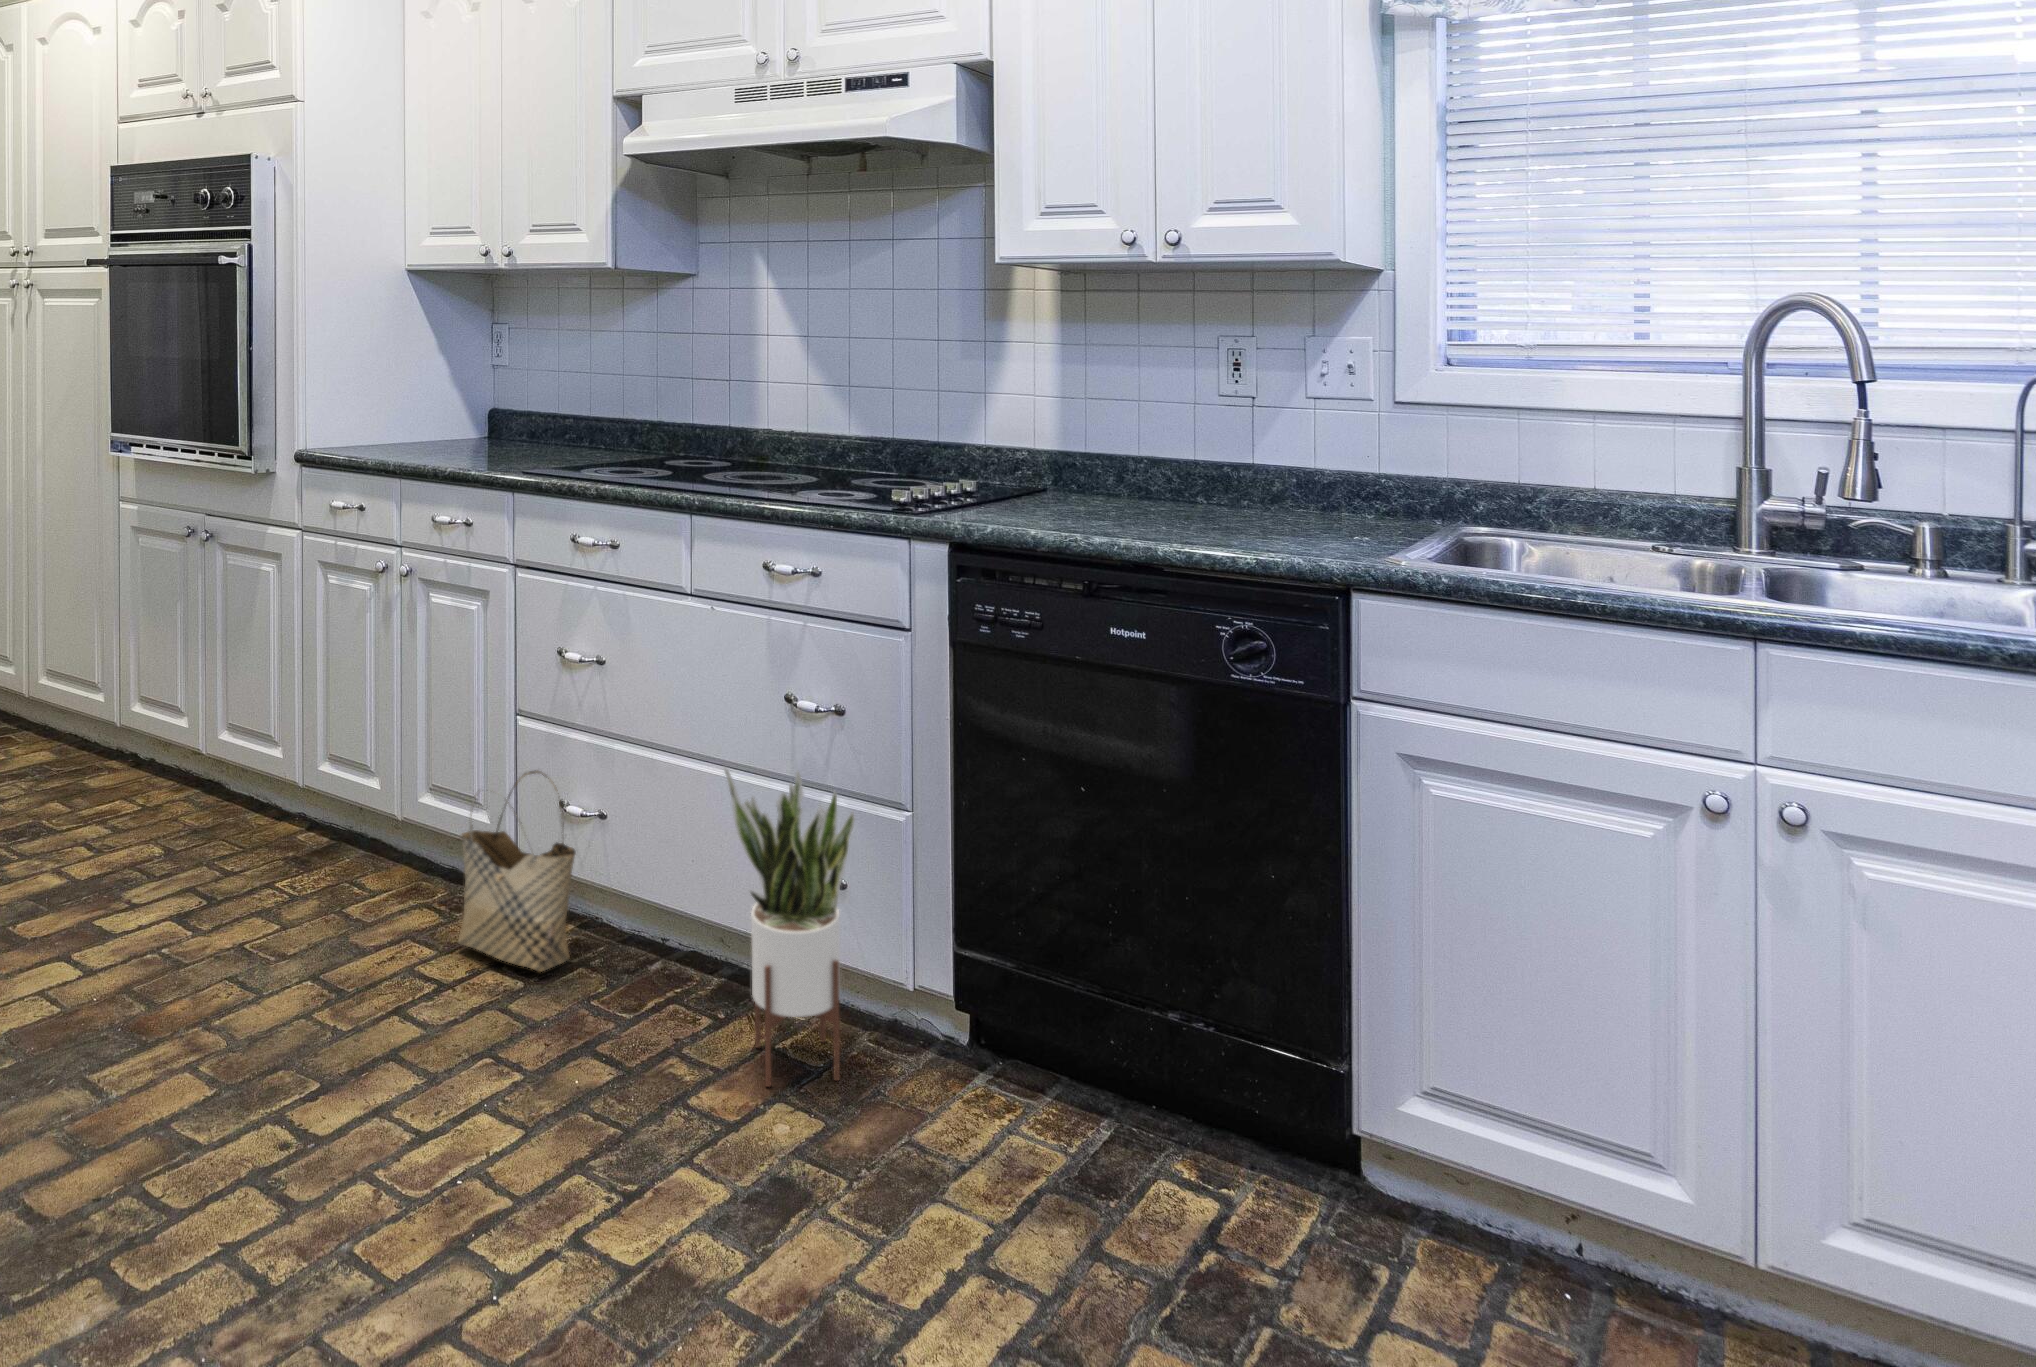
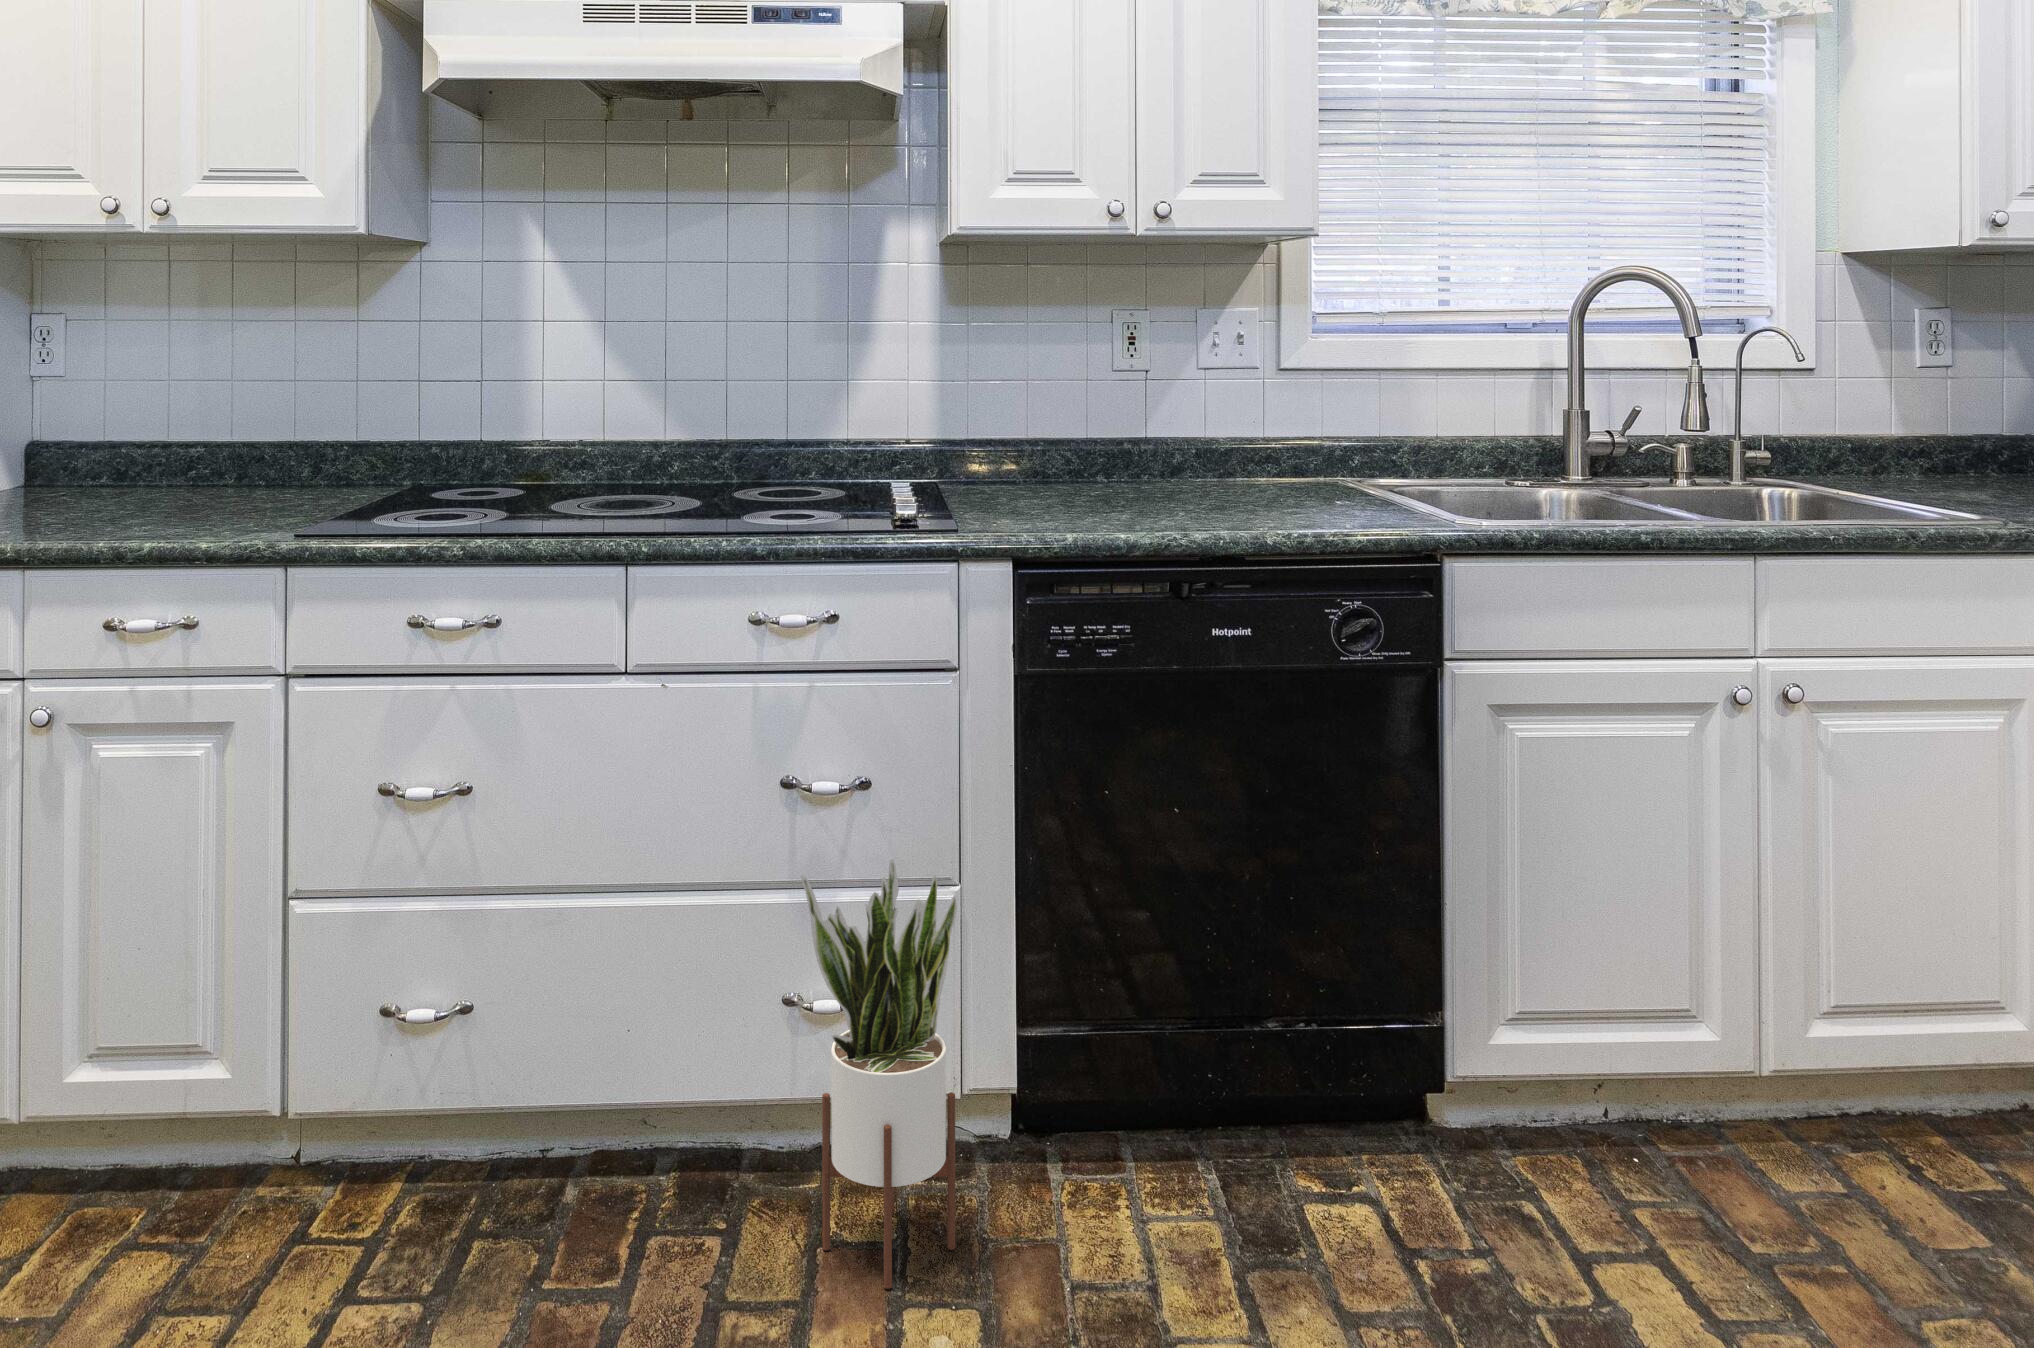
woven basket: present [458,771,576,971] -> none [263,967,477,1278]

